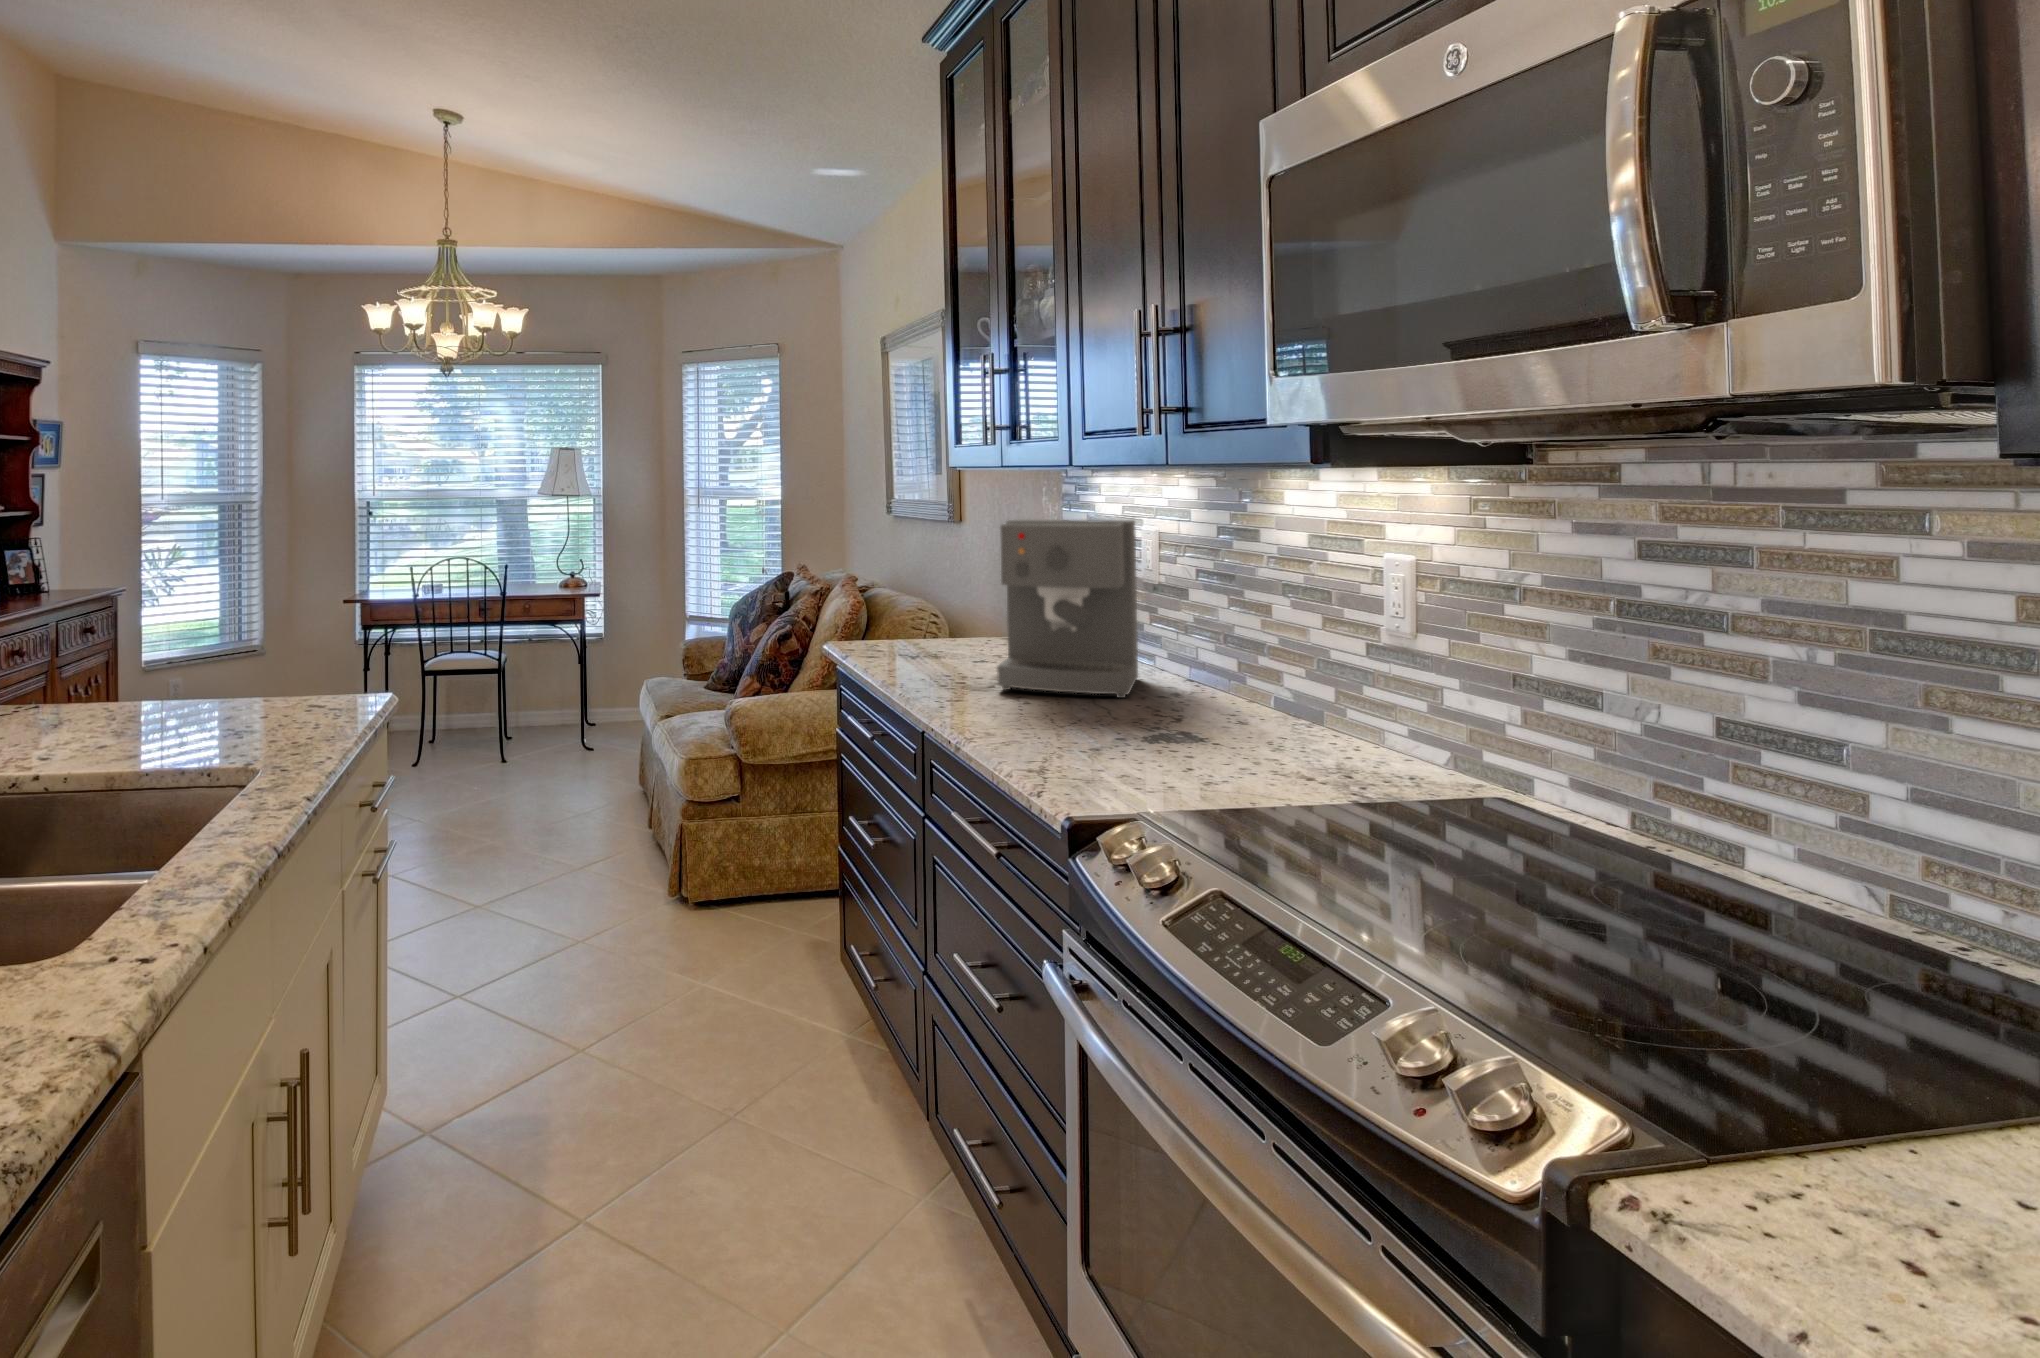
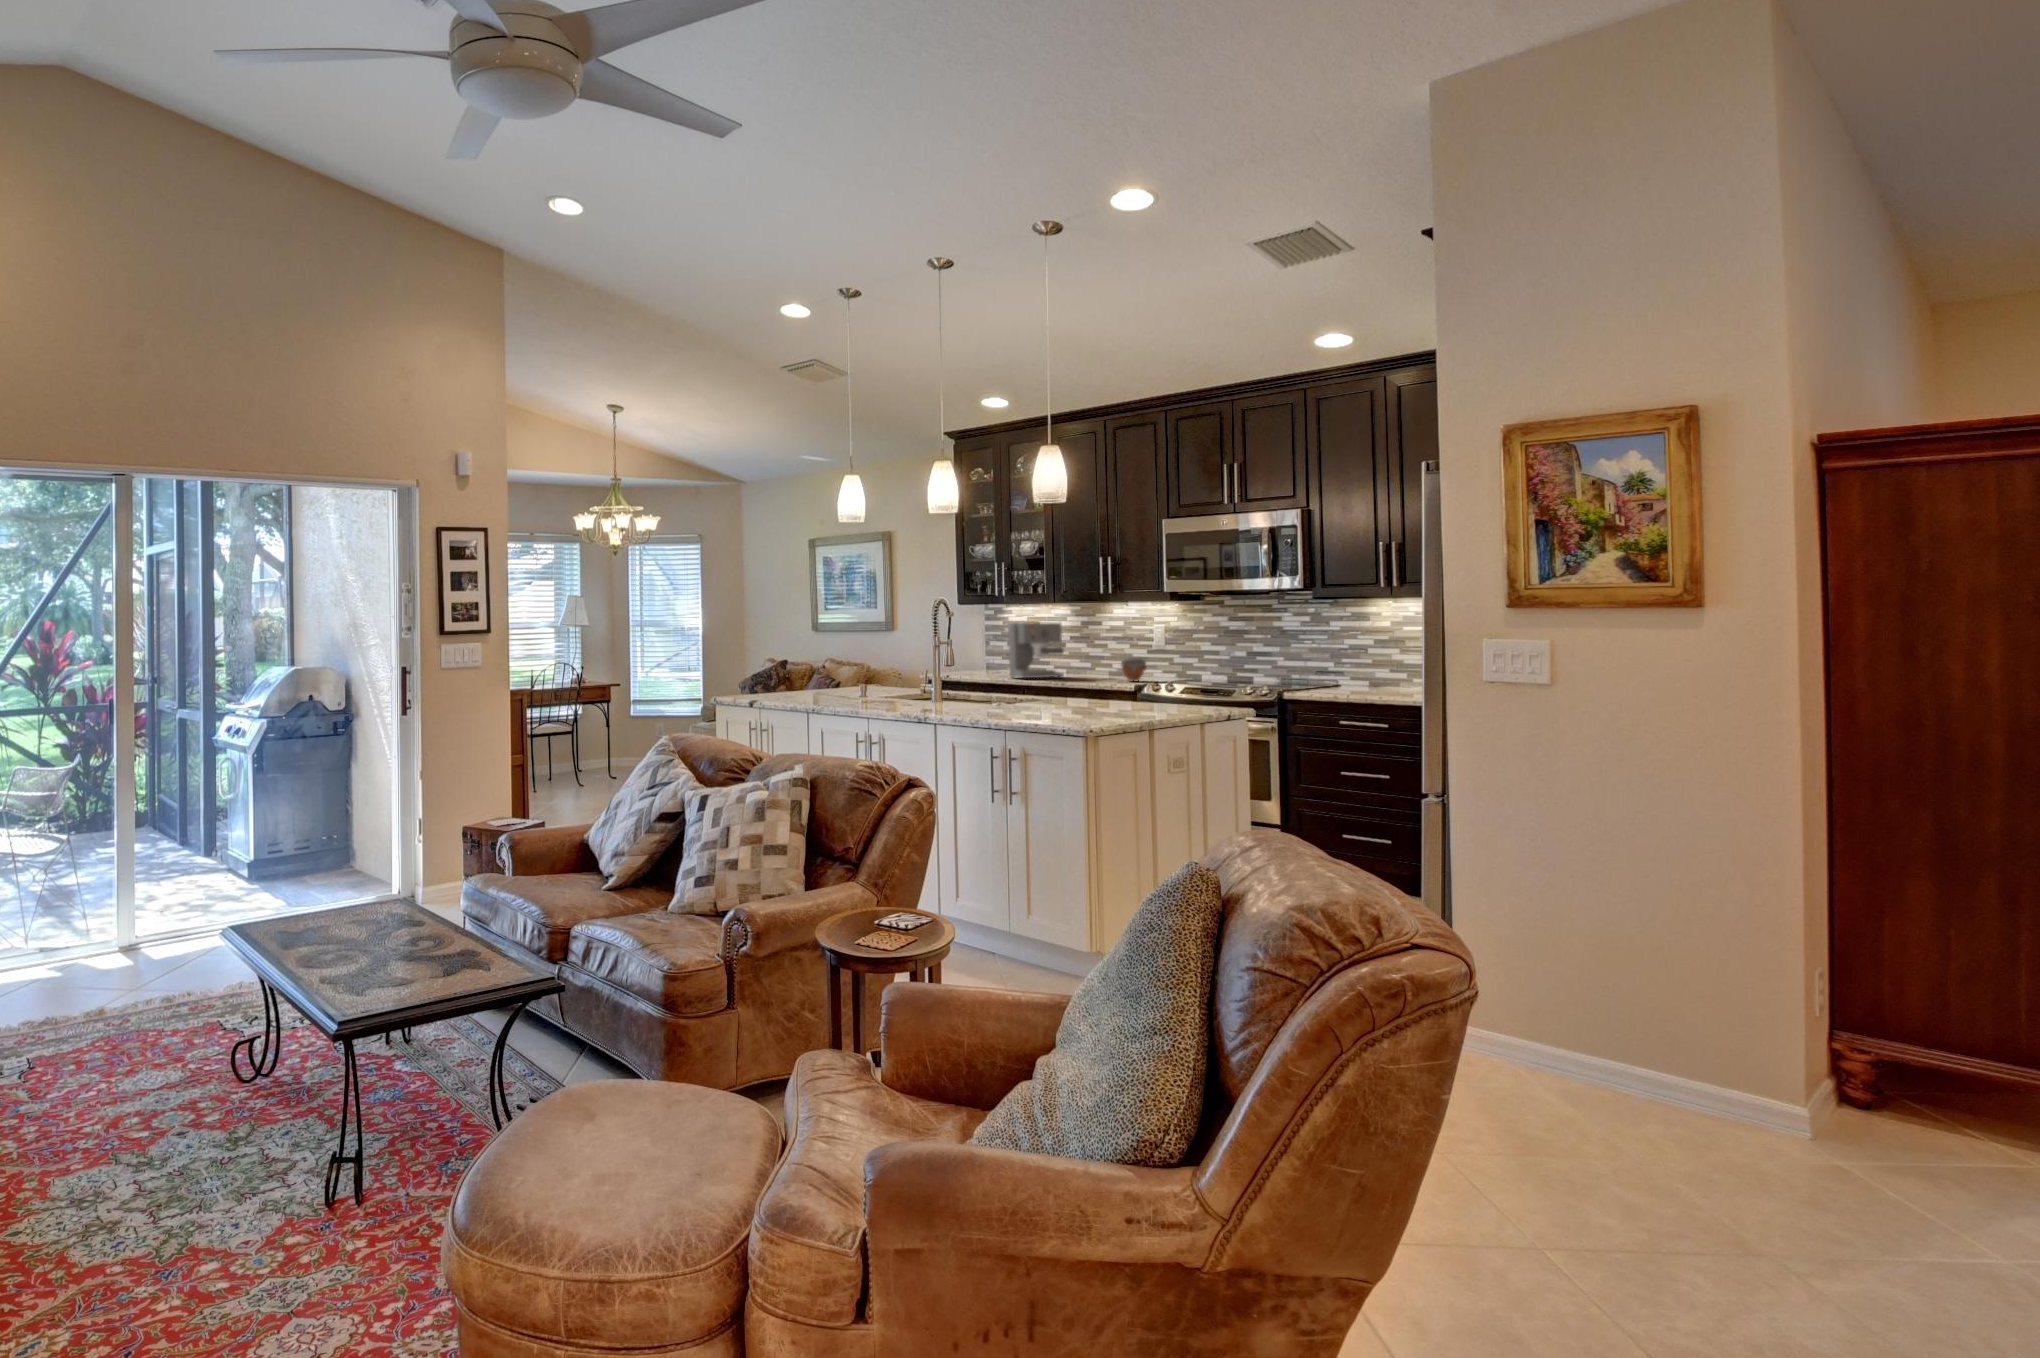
jar: none [1193,667,1296,764] -> present [1121,658,1146,681]

